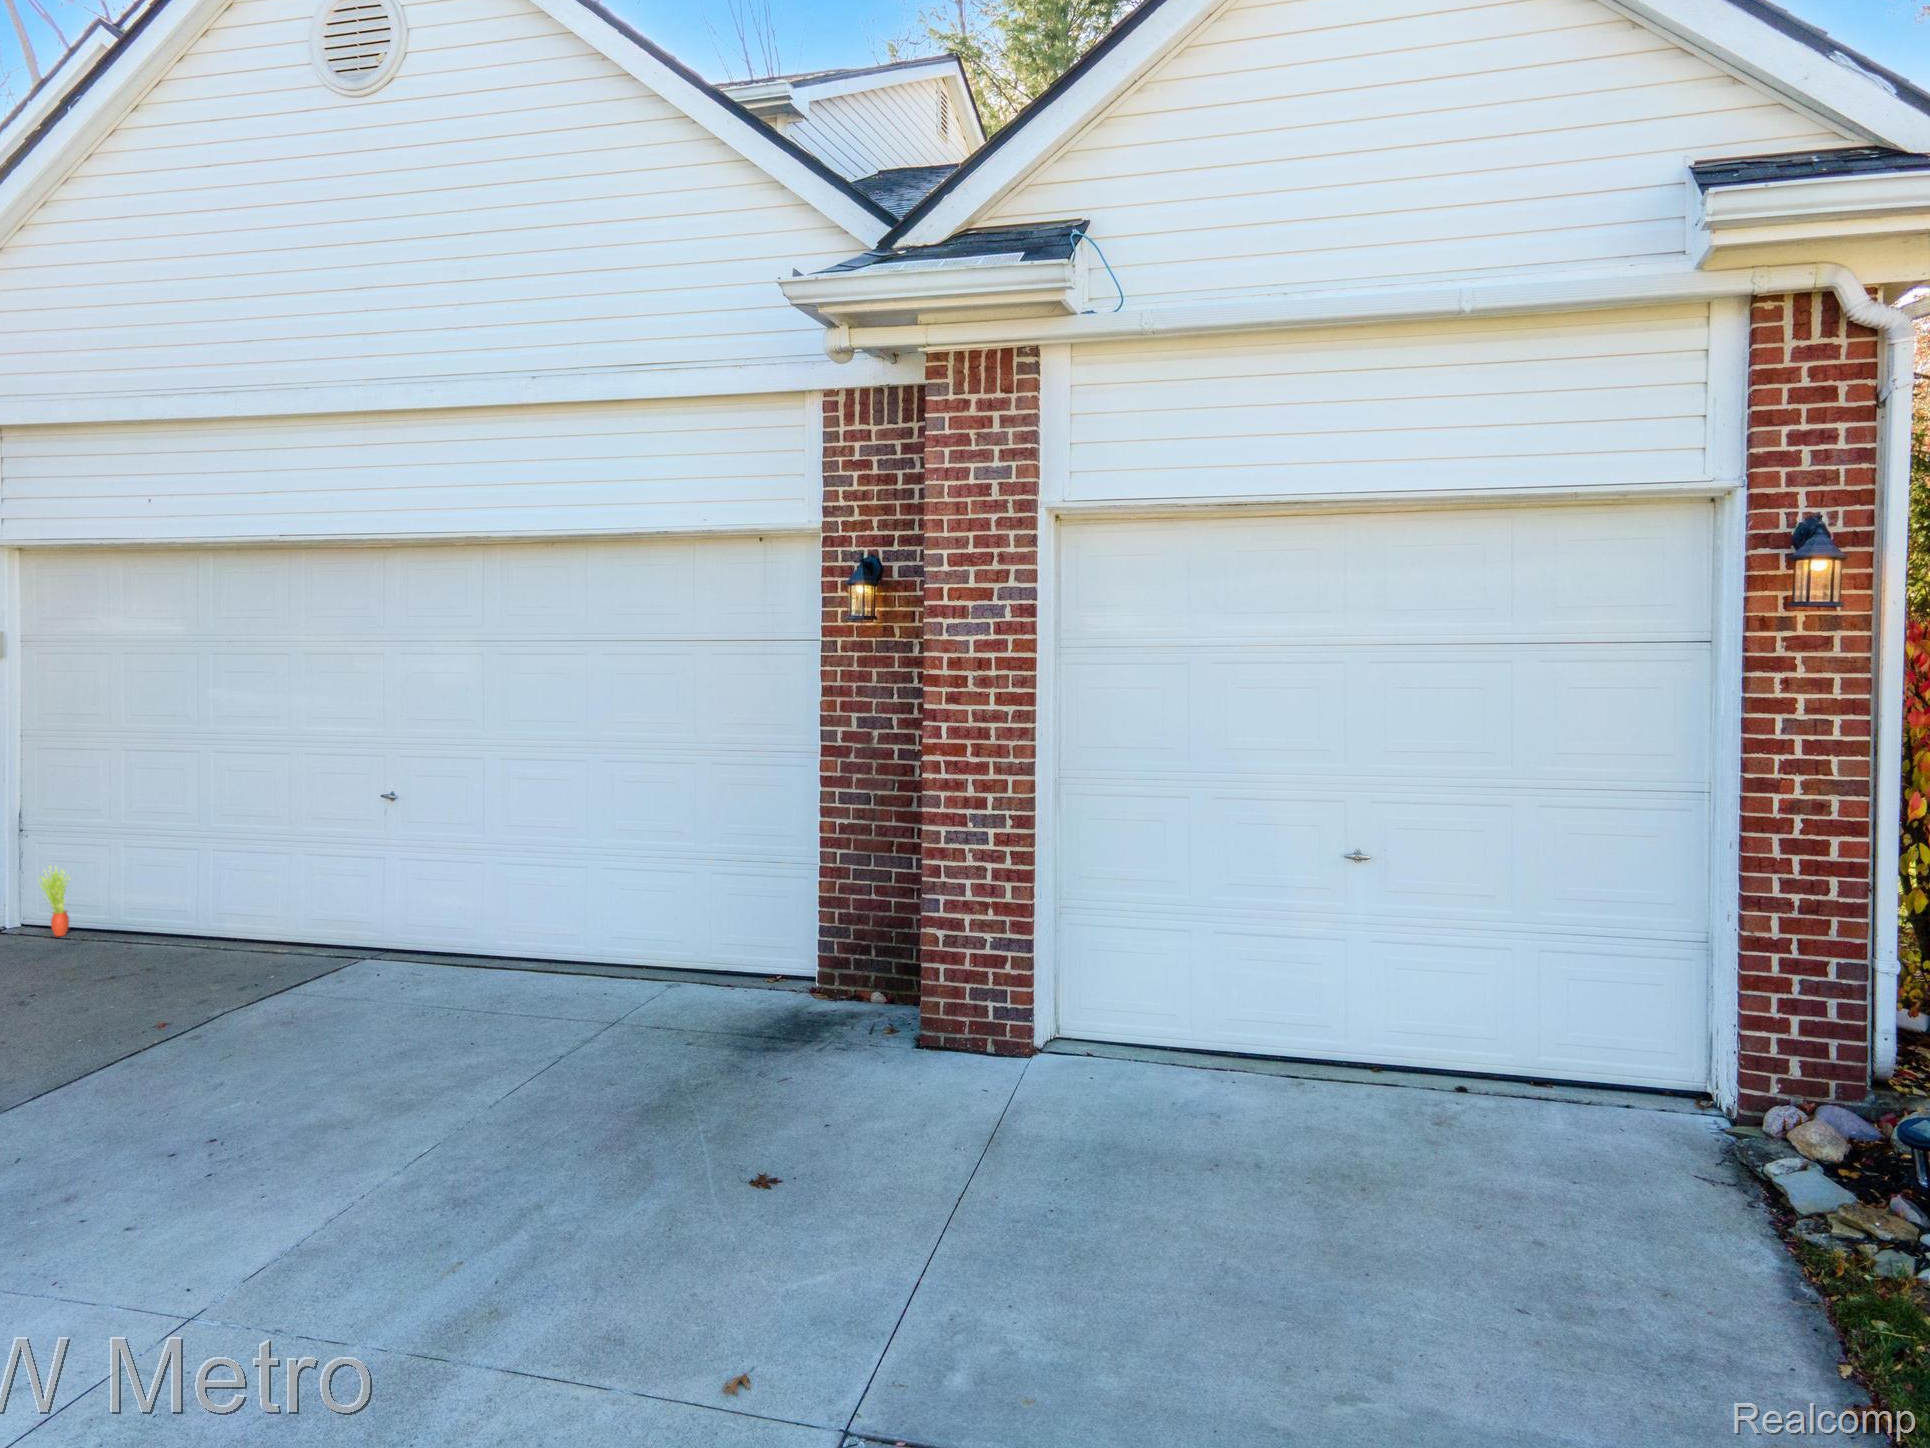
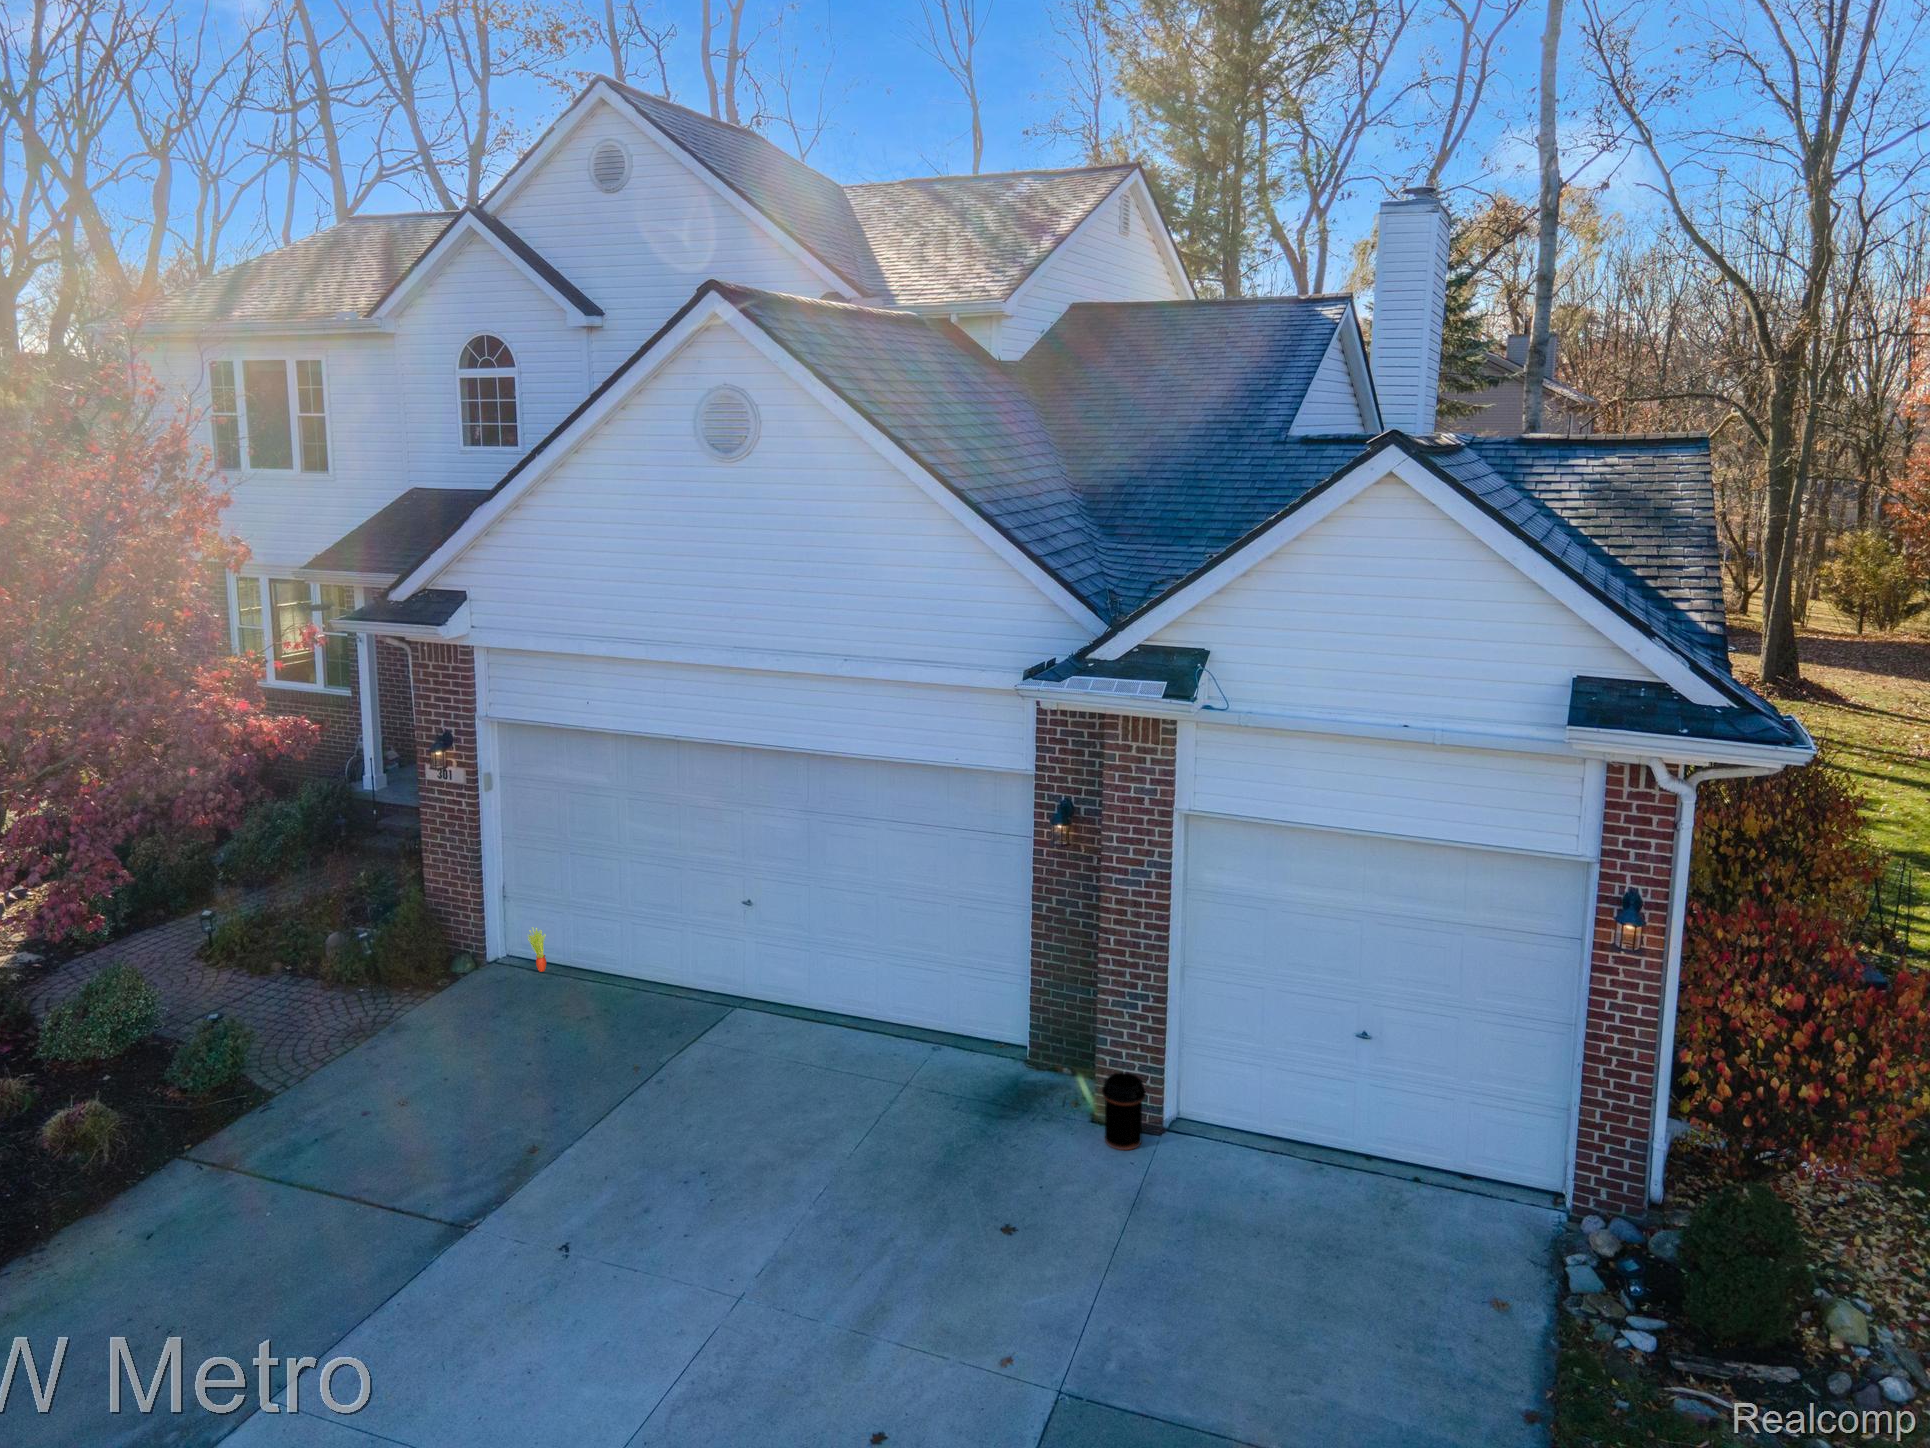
trash can: none [933,951,1006,1079] -> present [1102,1072,1146,1150]

